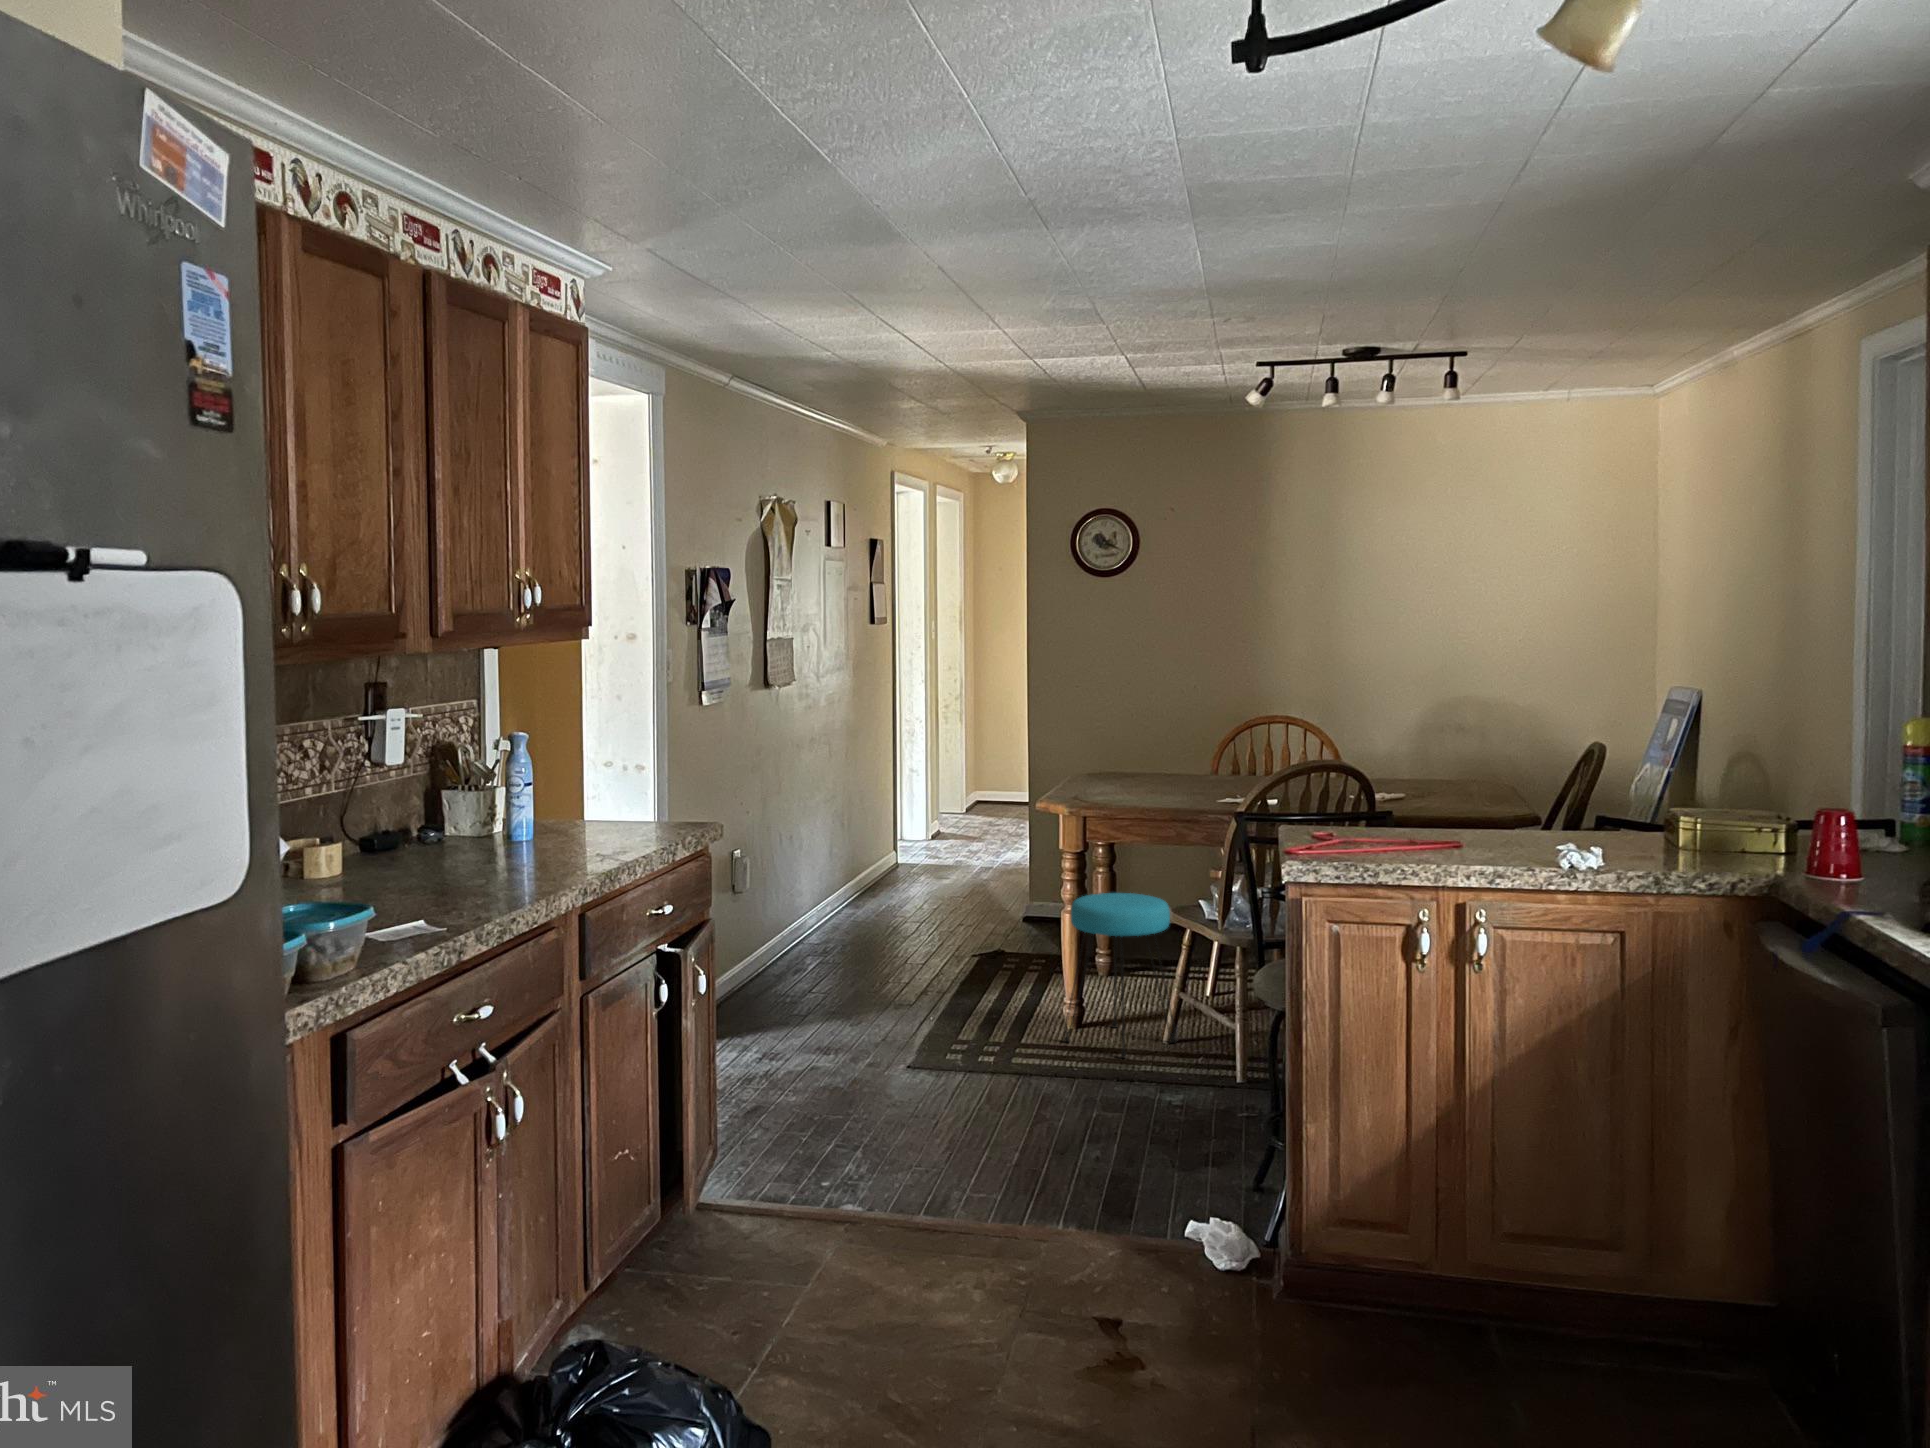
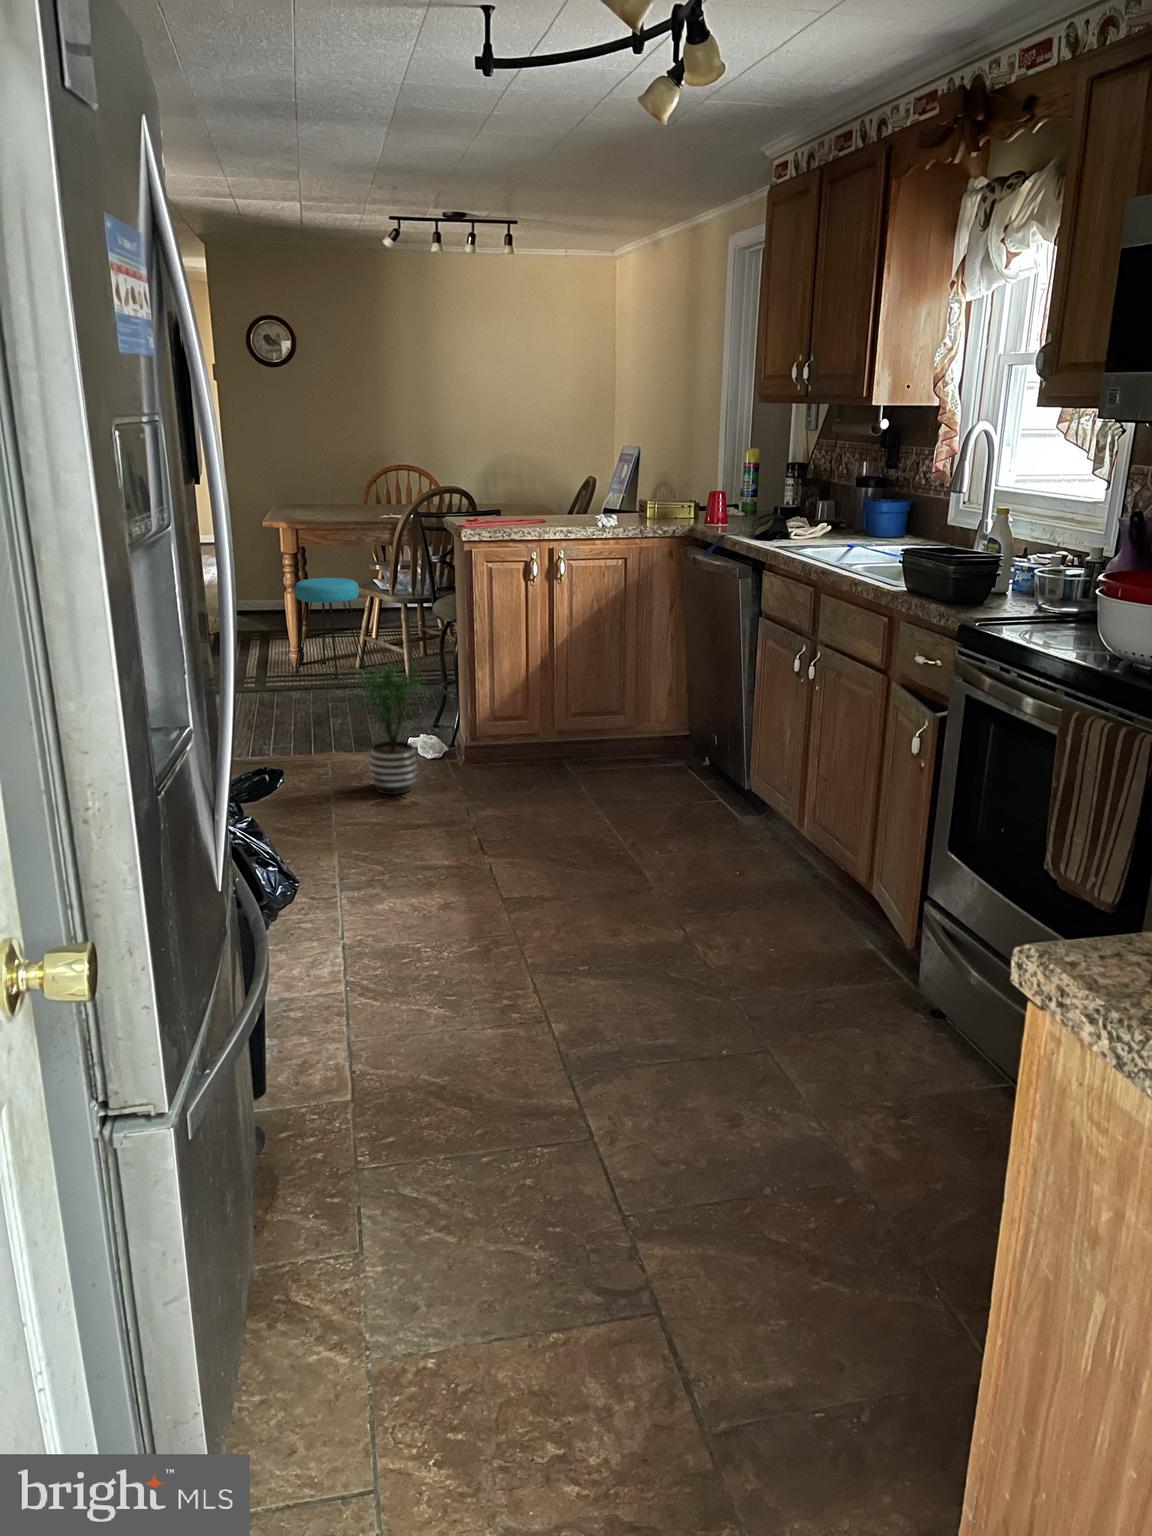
potted plant: none [1039,1096,1203,1364] -> present [348,663,427,795]

